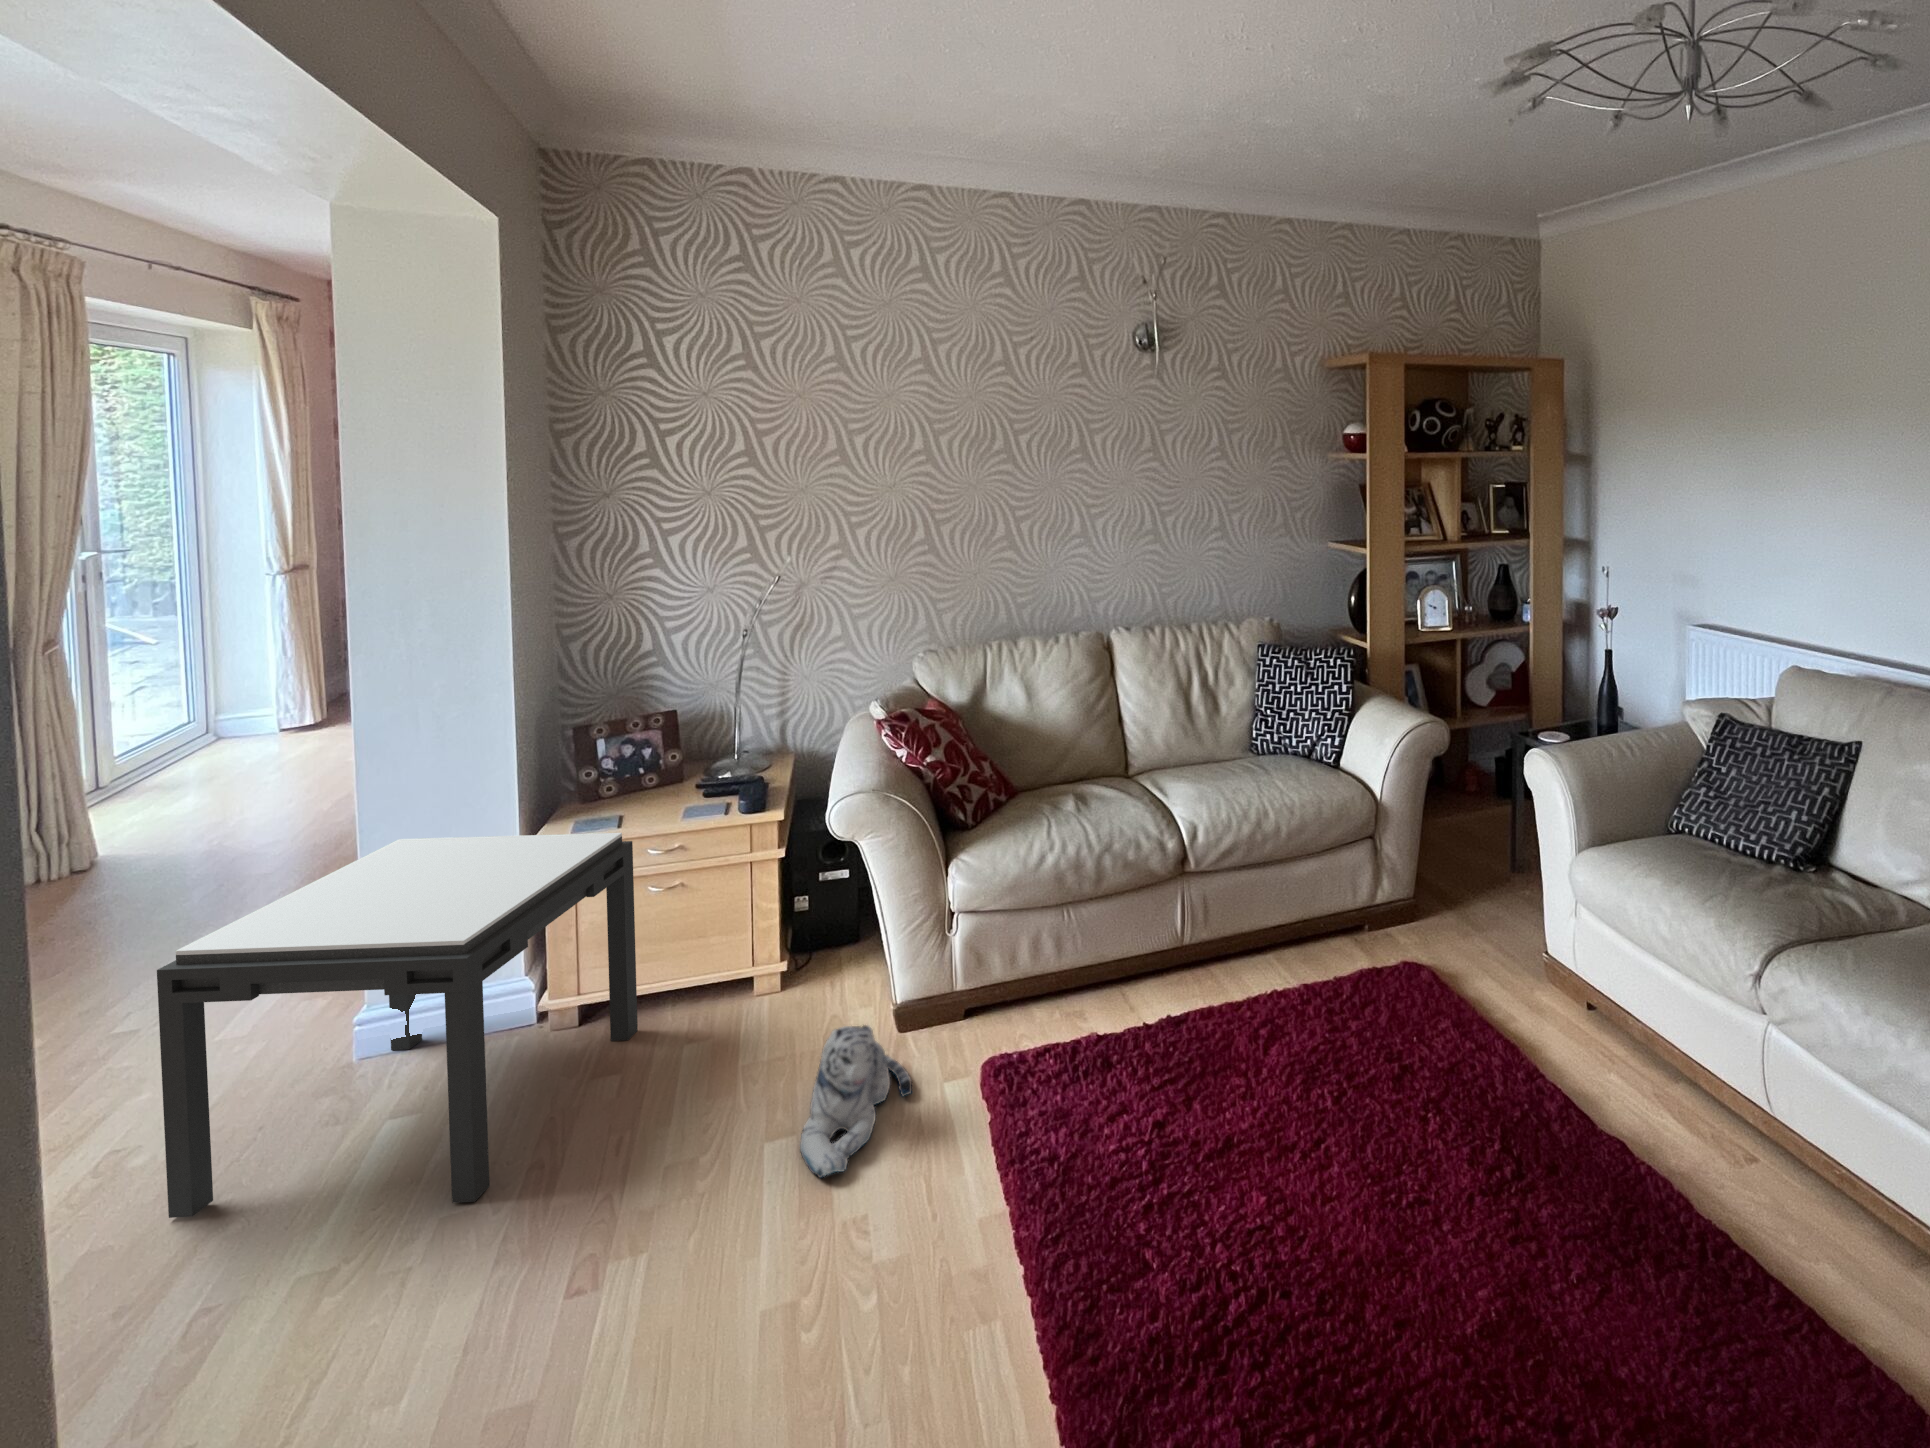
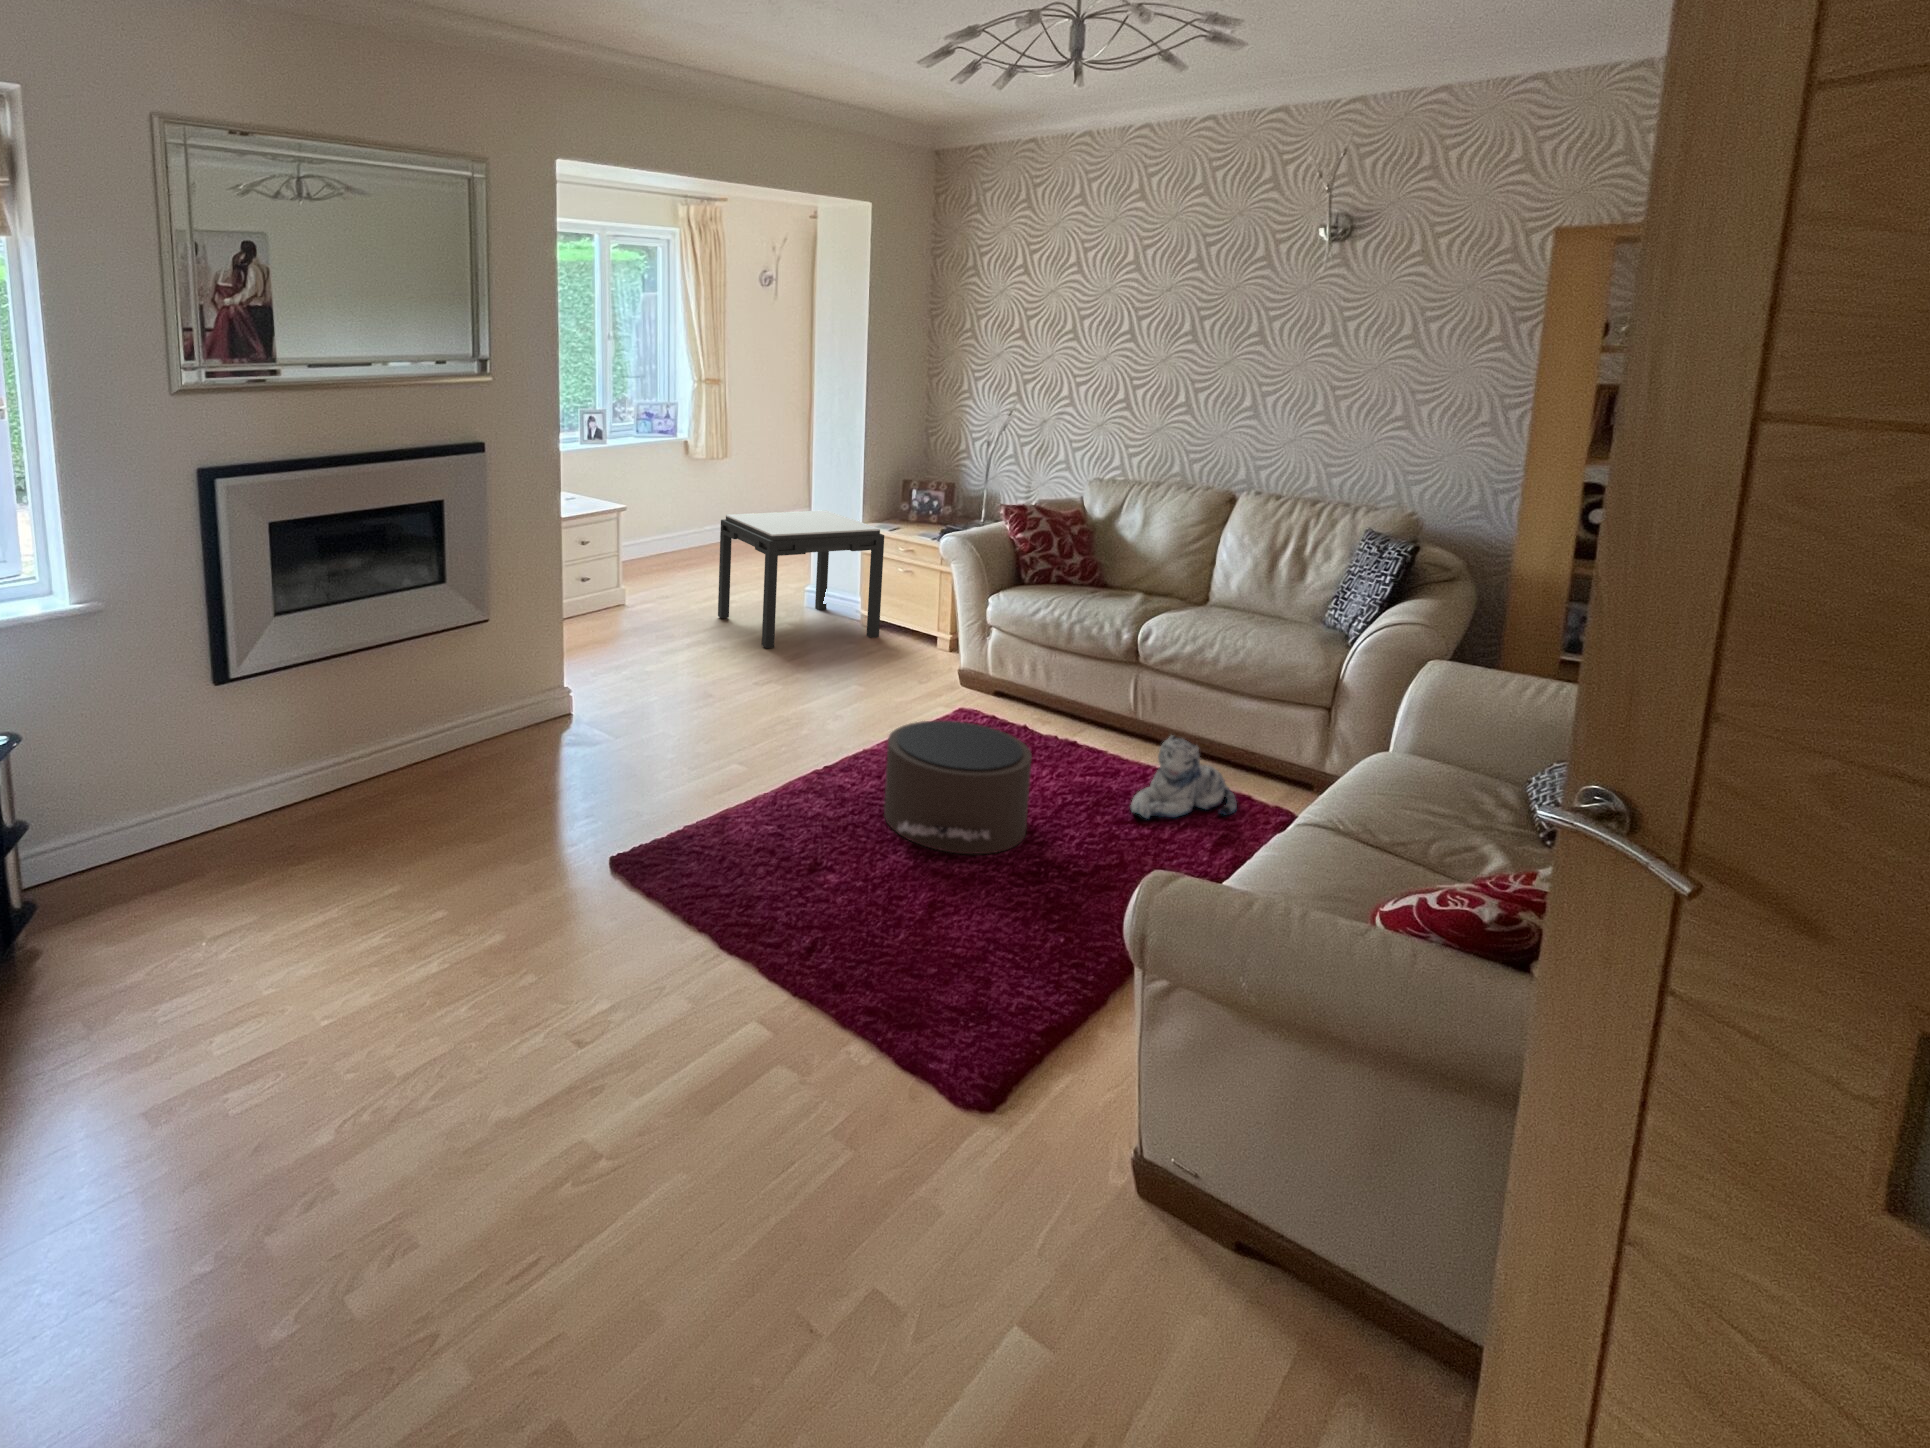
plush toy: present [800,1025,912,1178] -> present [1130,735,1237,819]
pouf: none [1181,1048,1472,1316] -> present [884,720,1032,854]

